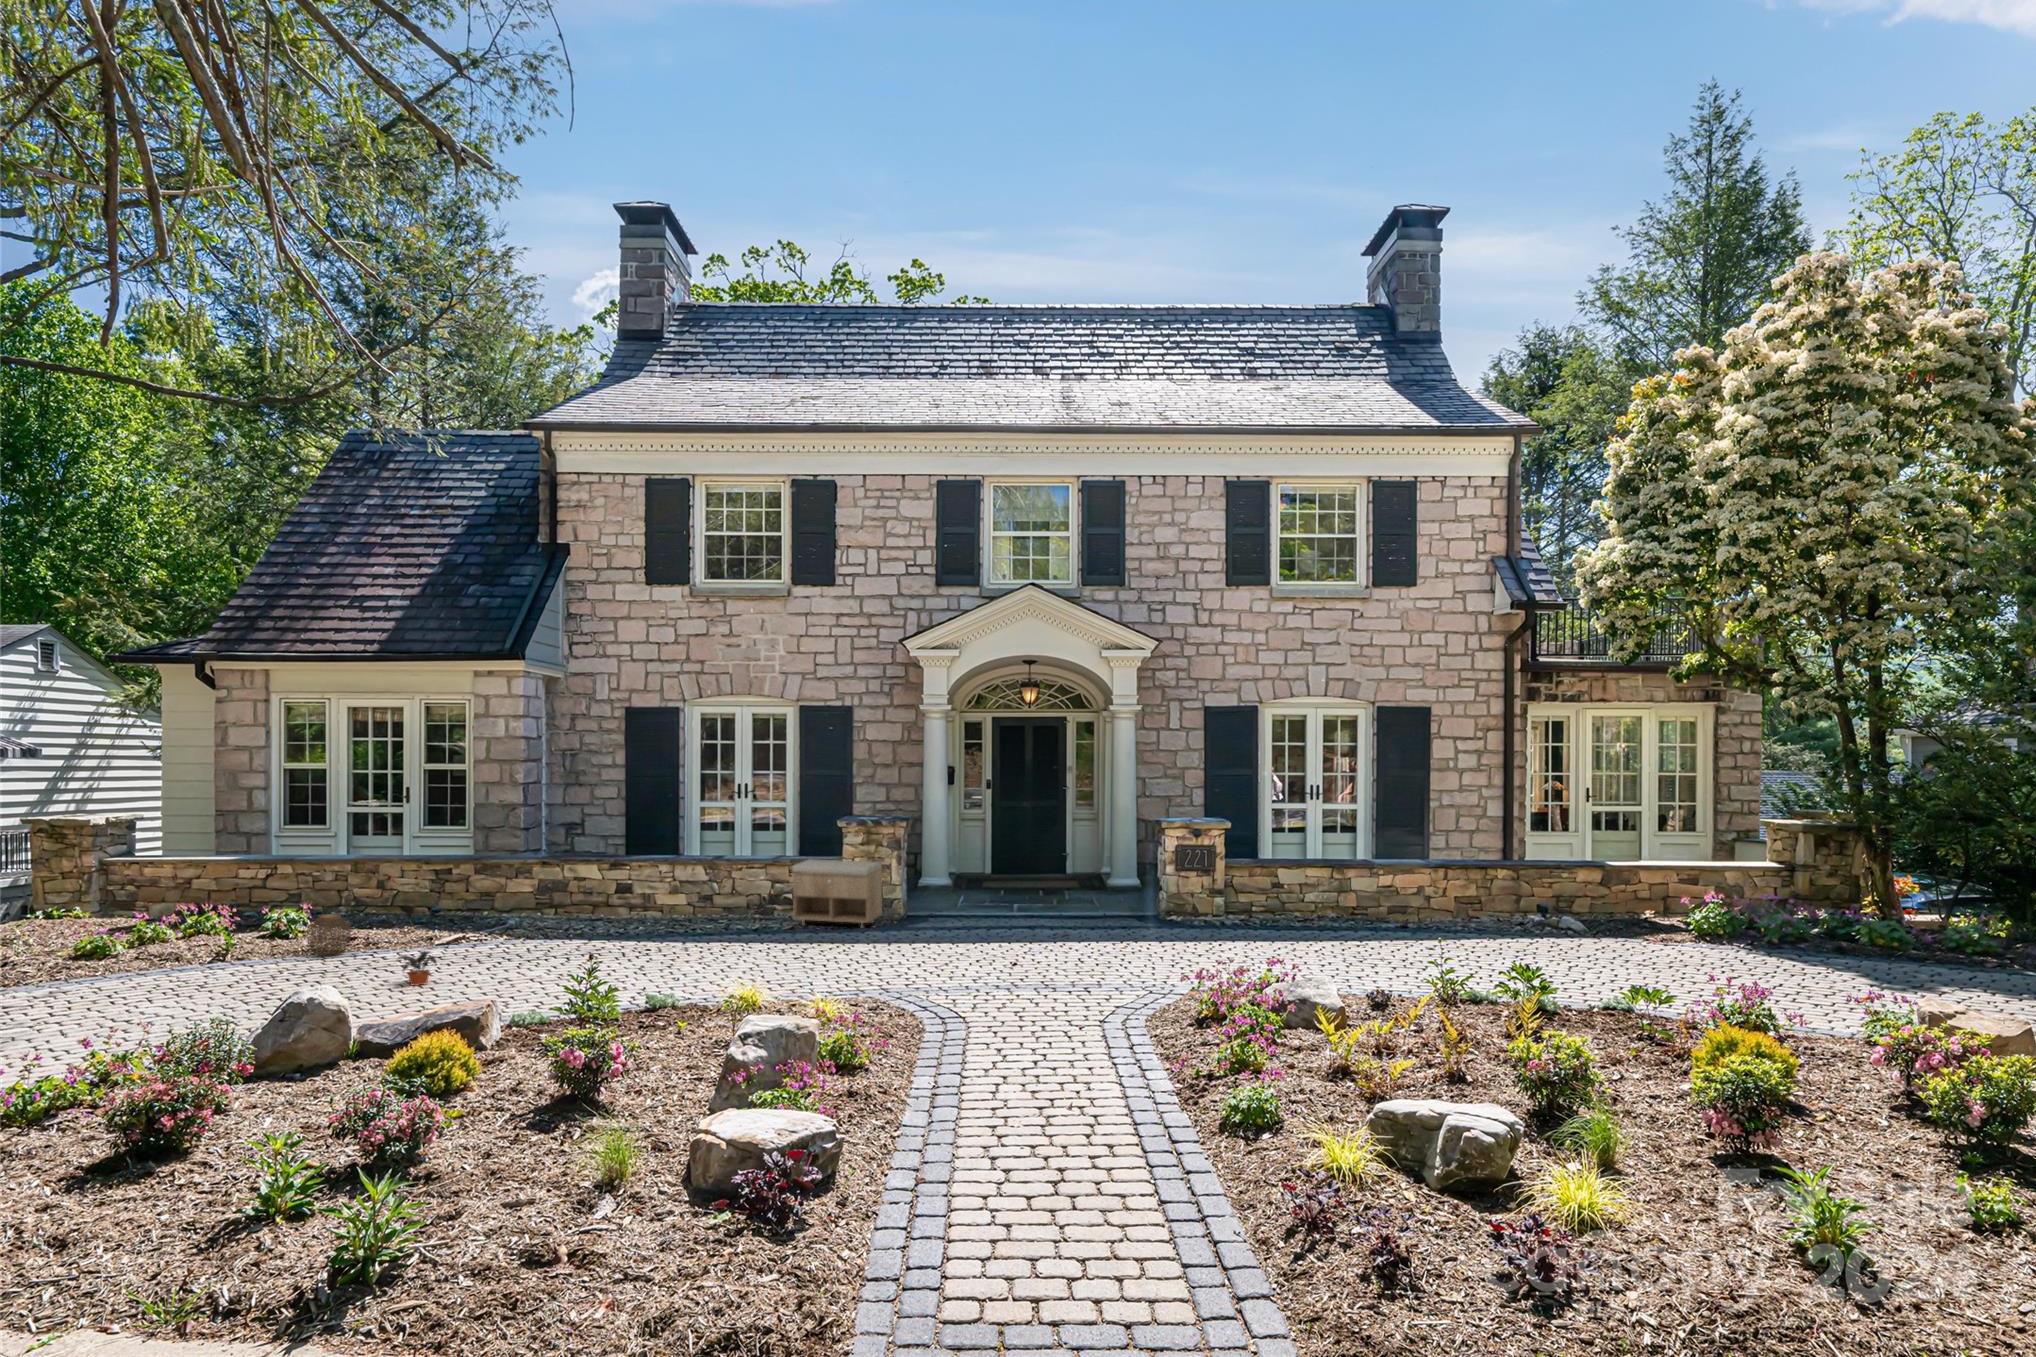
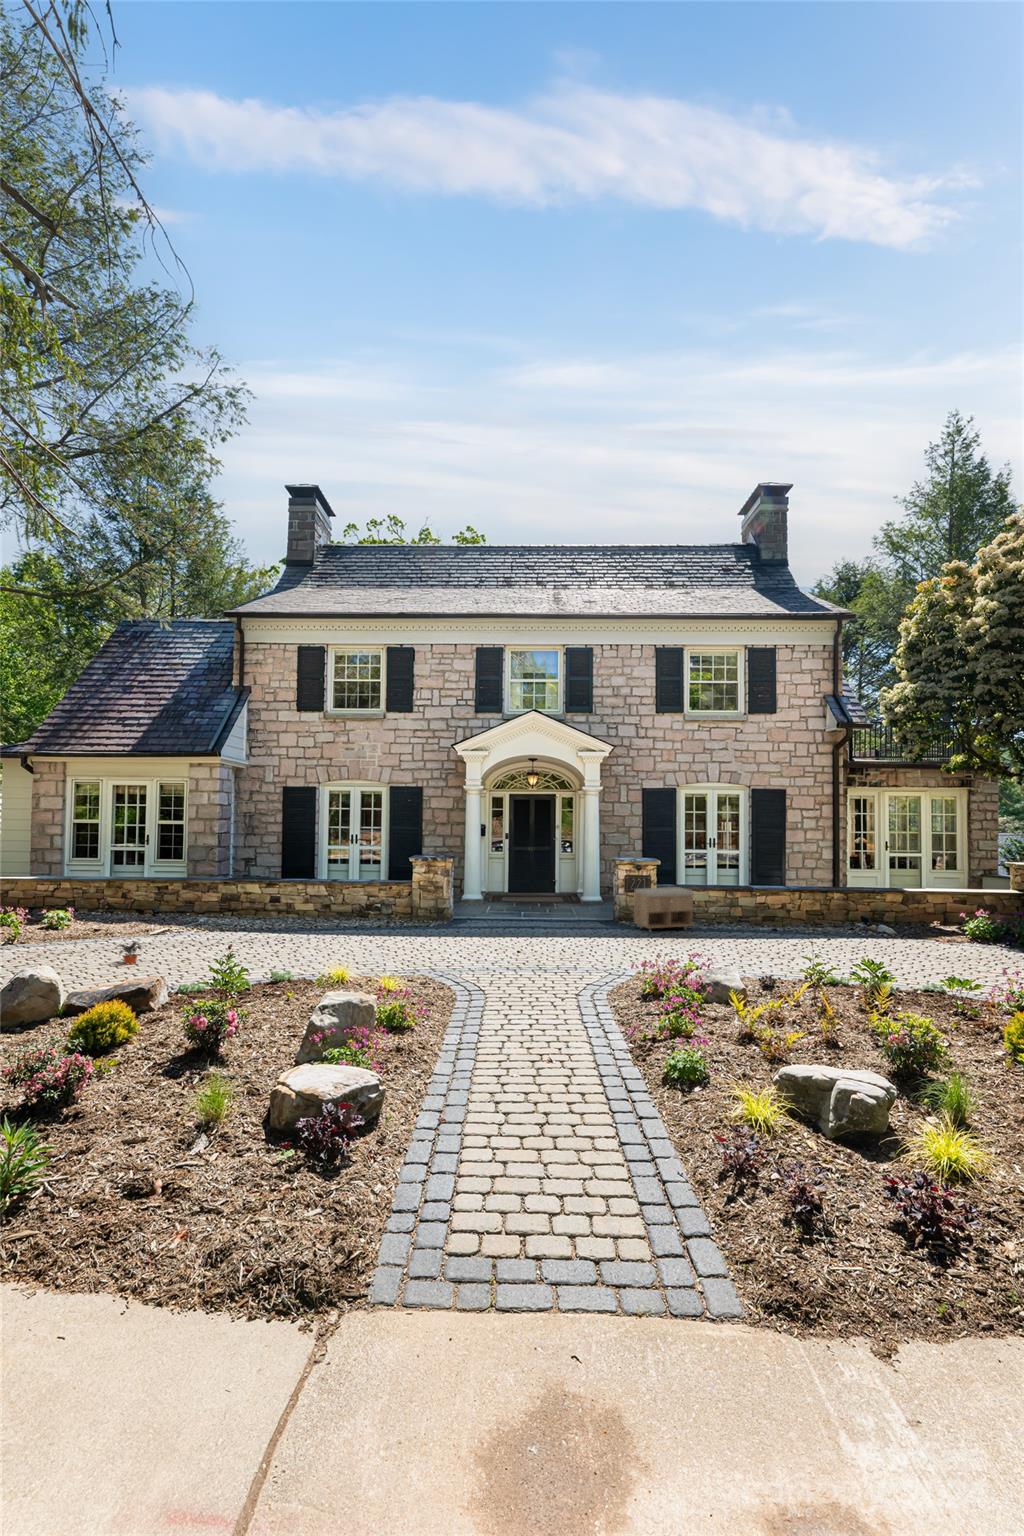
storage bench: present [792,860,882,927] -> present [634,887,694,931]
woven basket: present [307,914,351,957] -> none [66,916,95,944]

